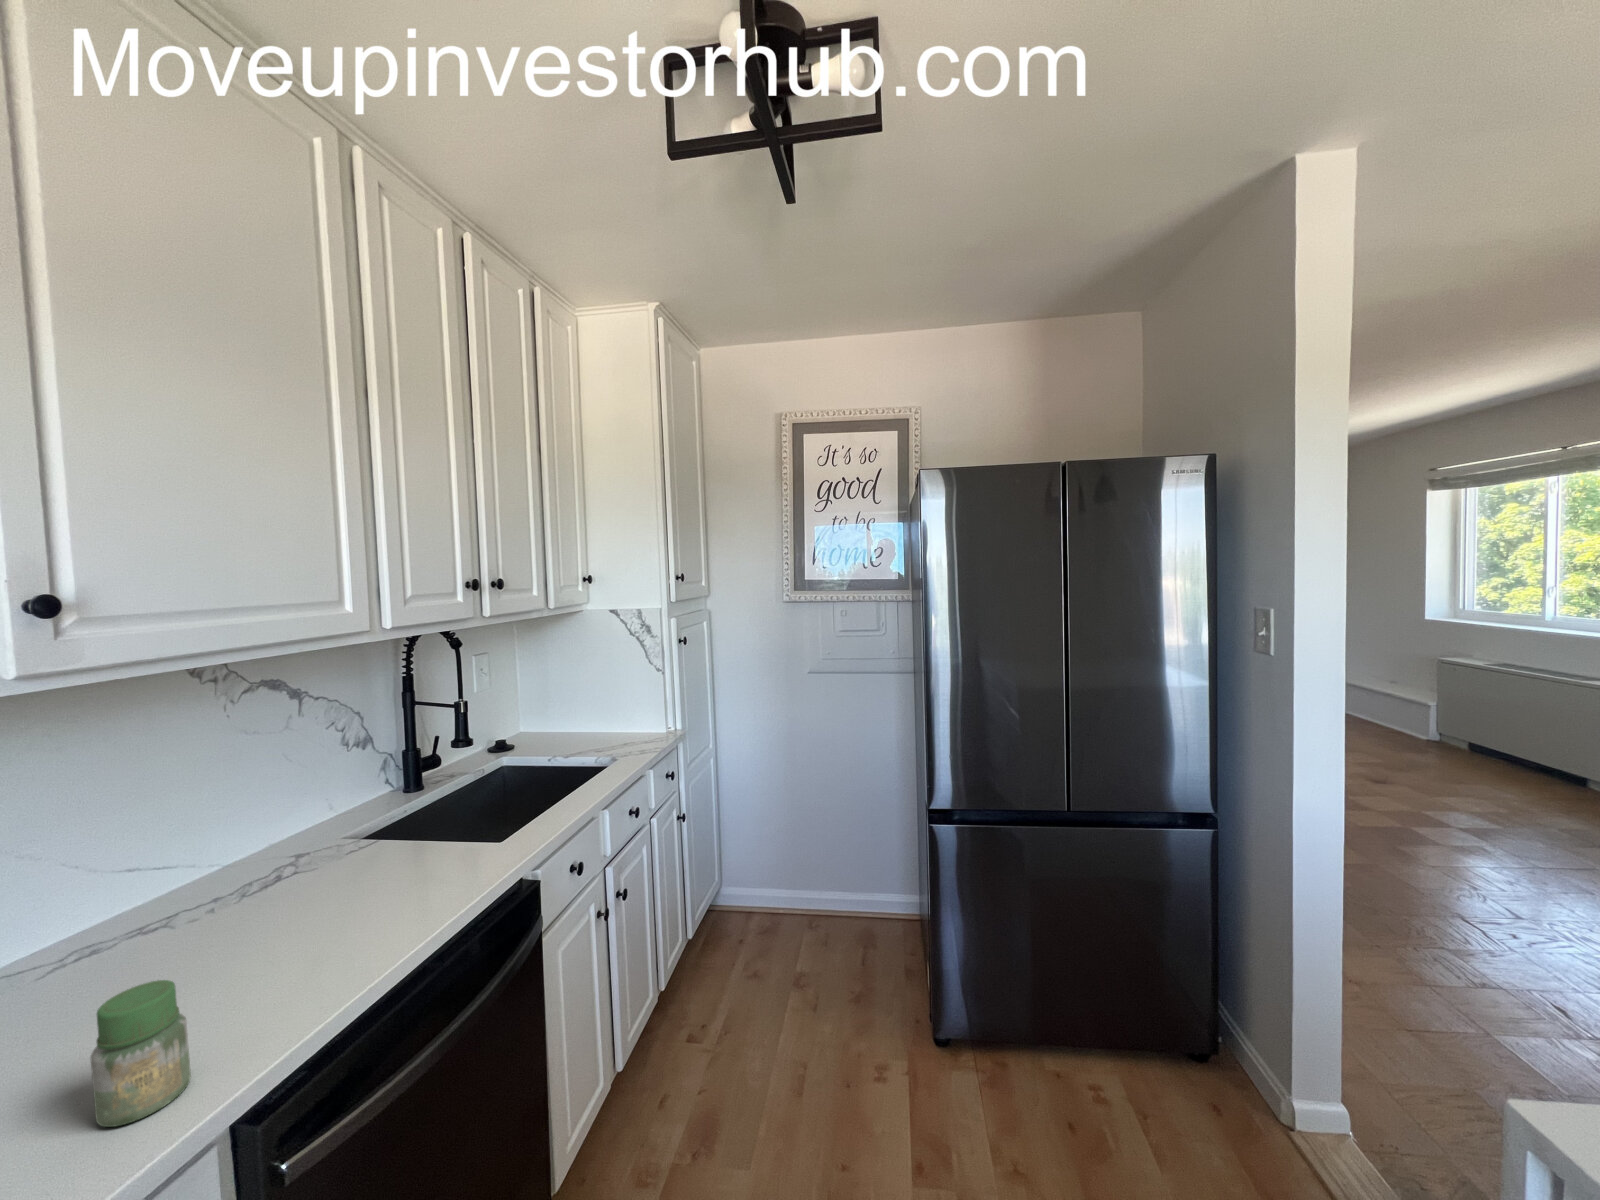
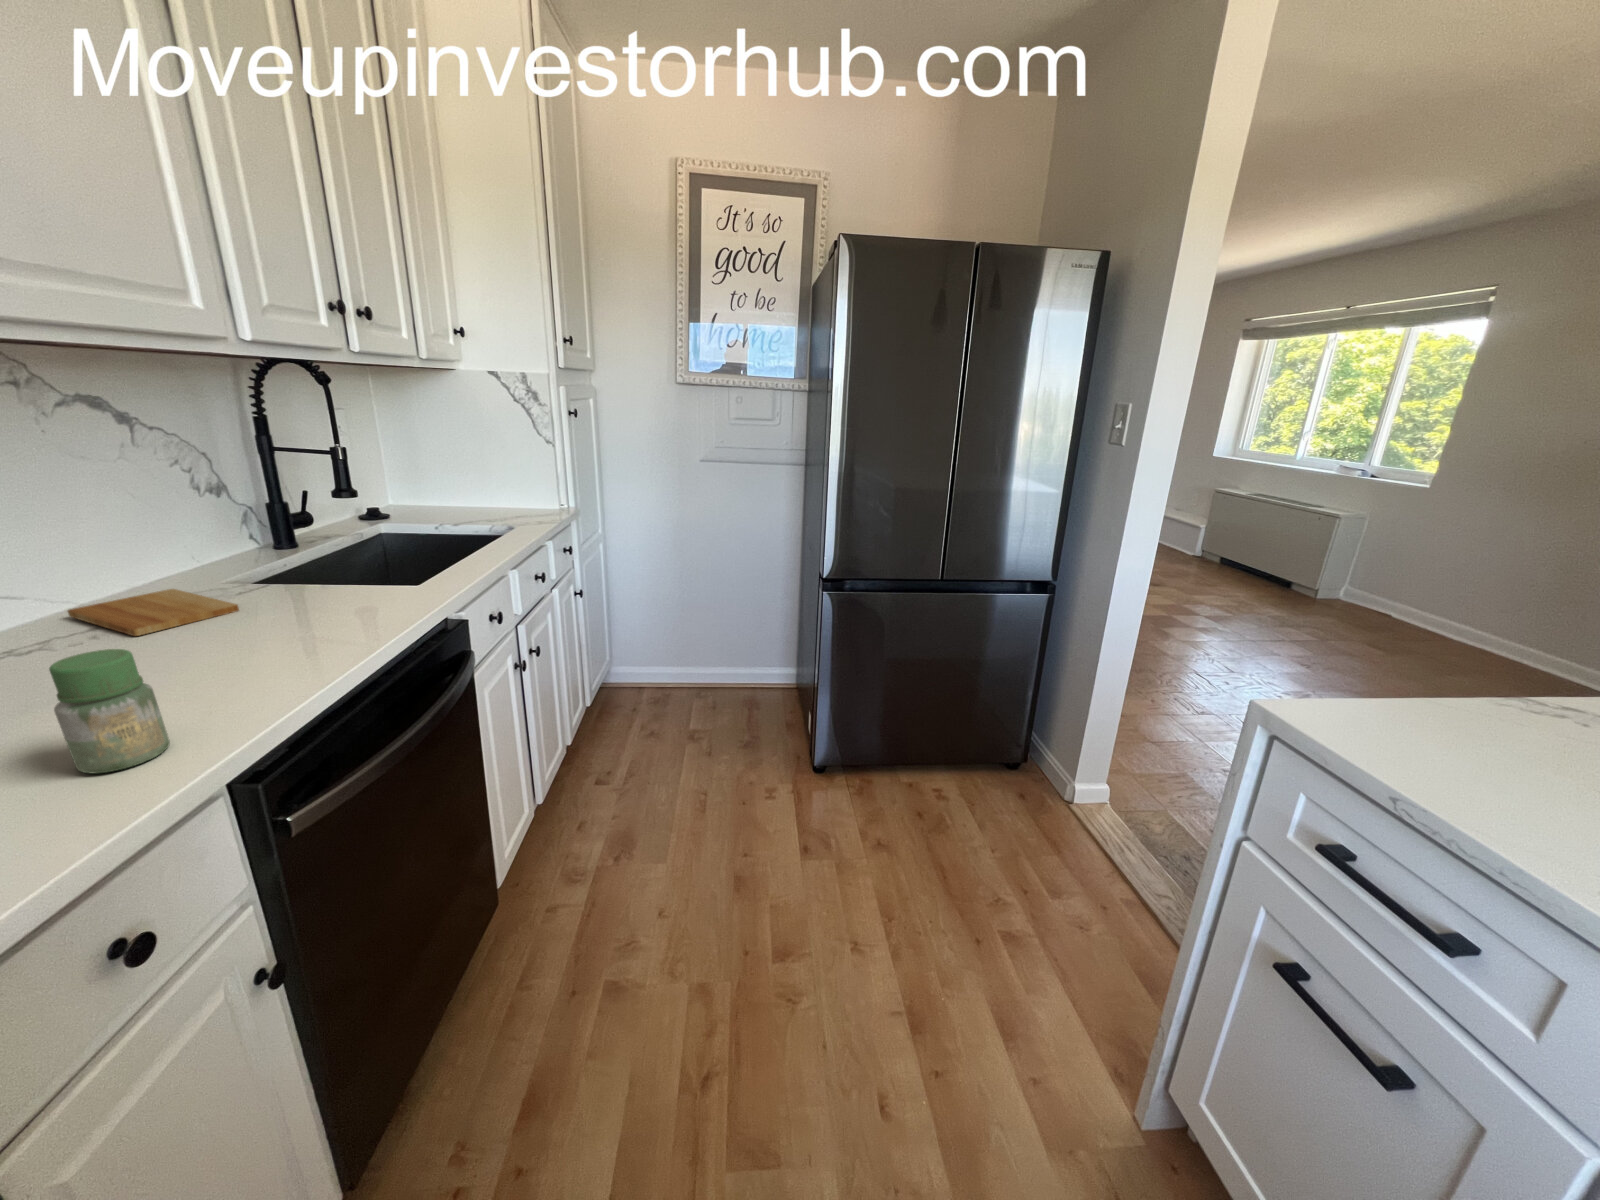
cutting board: none [212,846,342,910] -> present [68,589,239,636]

